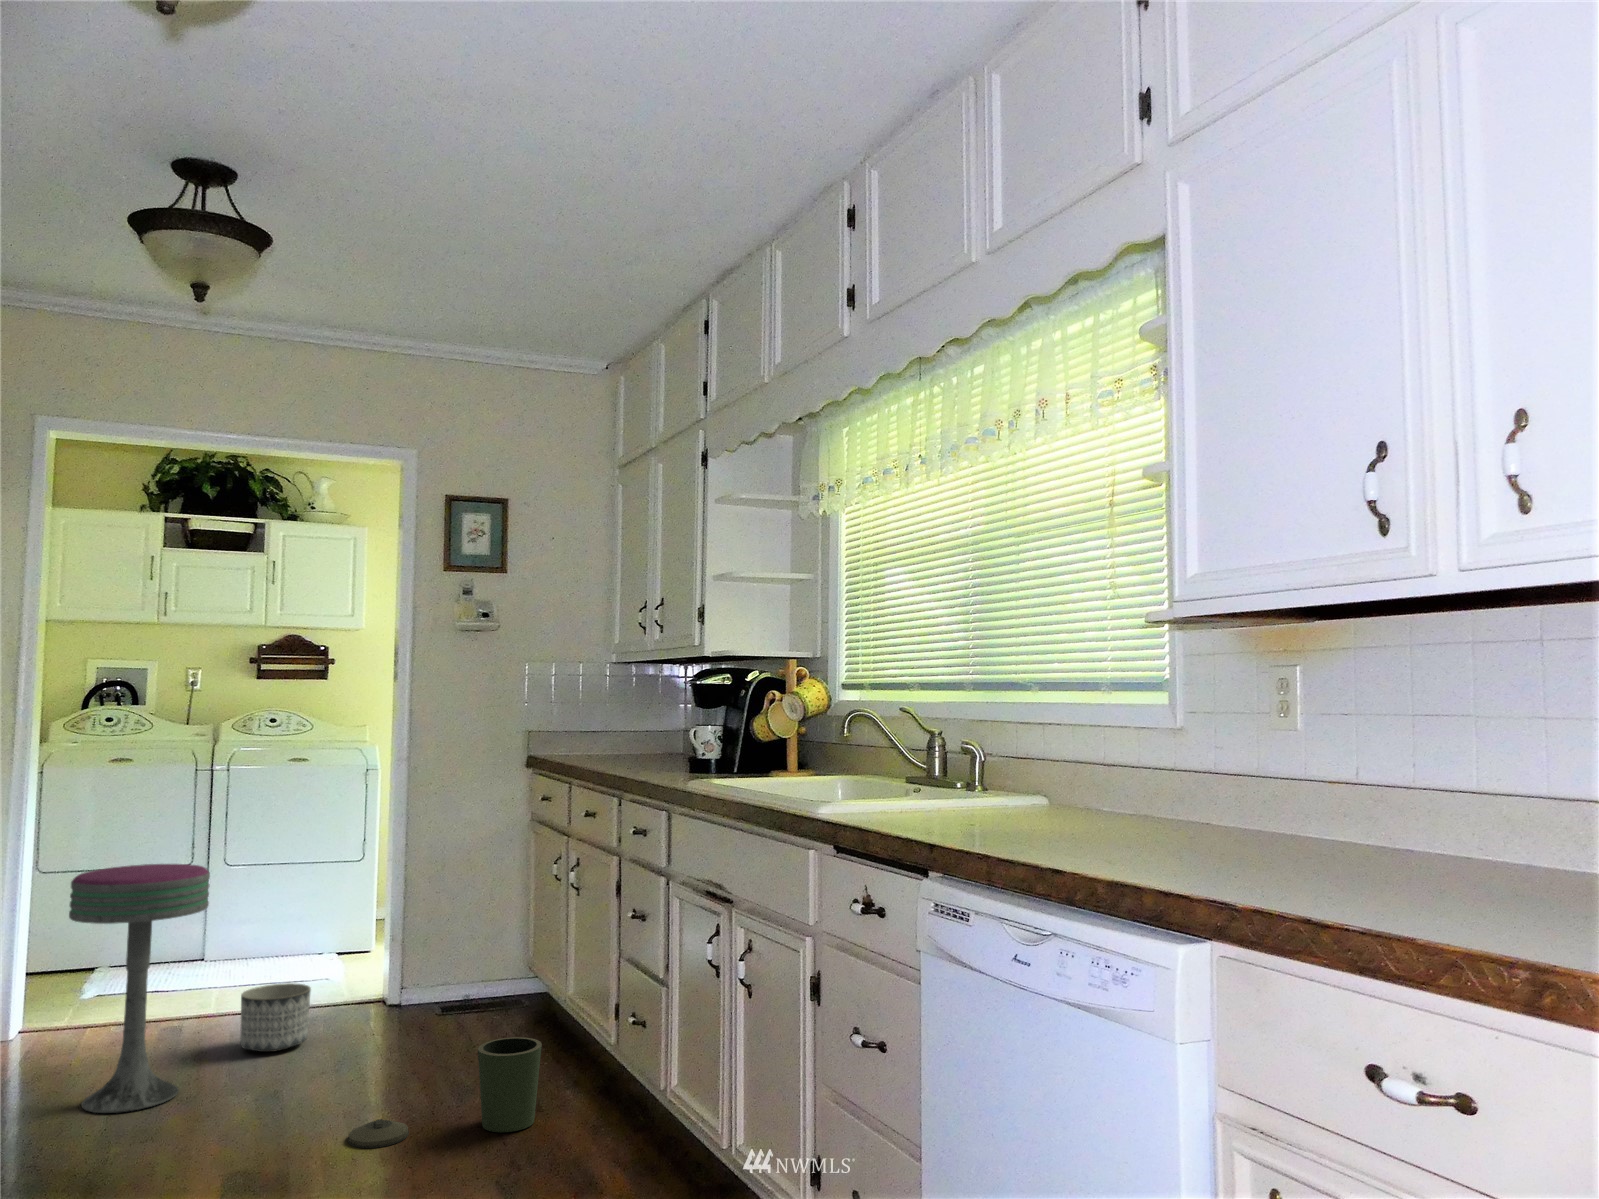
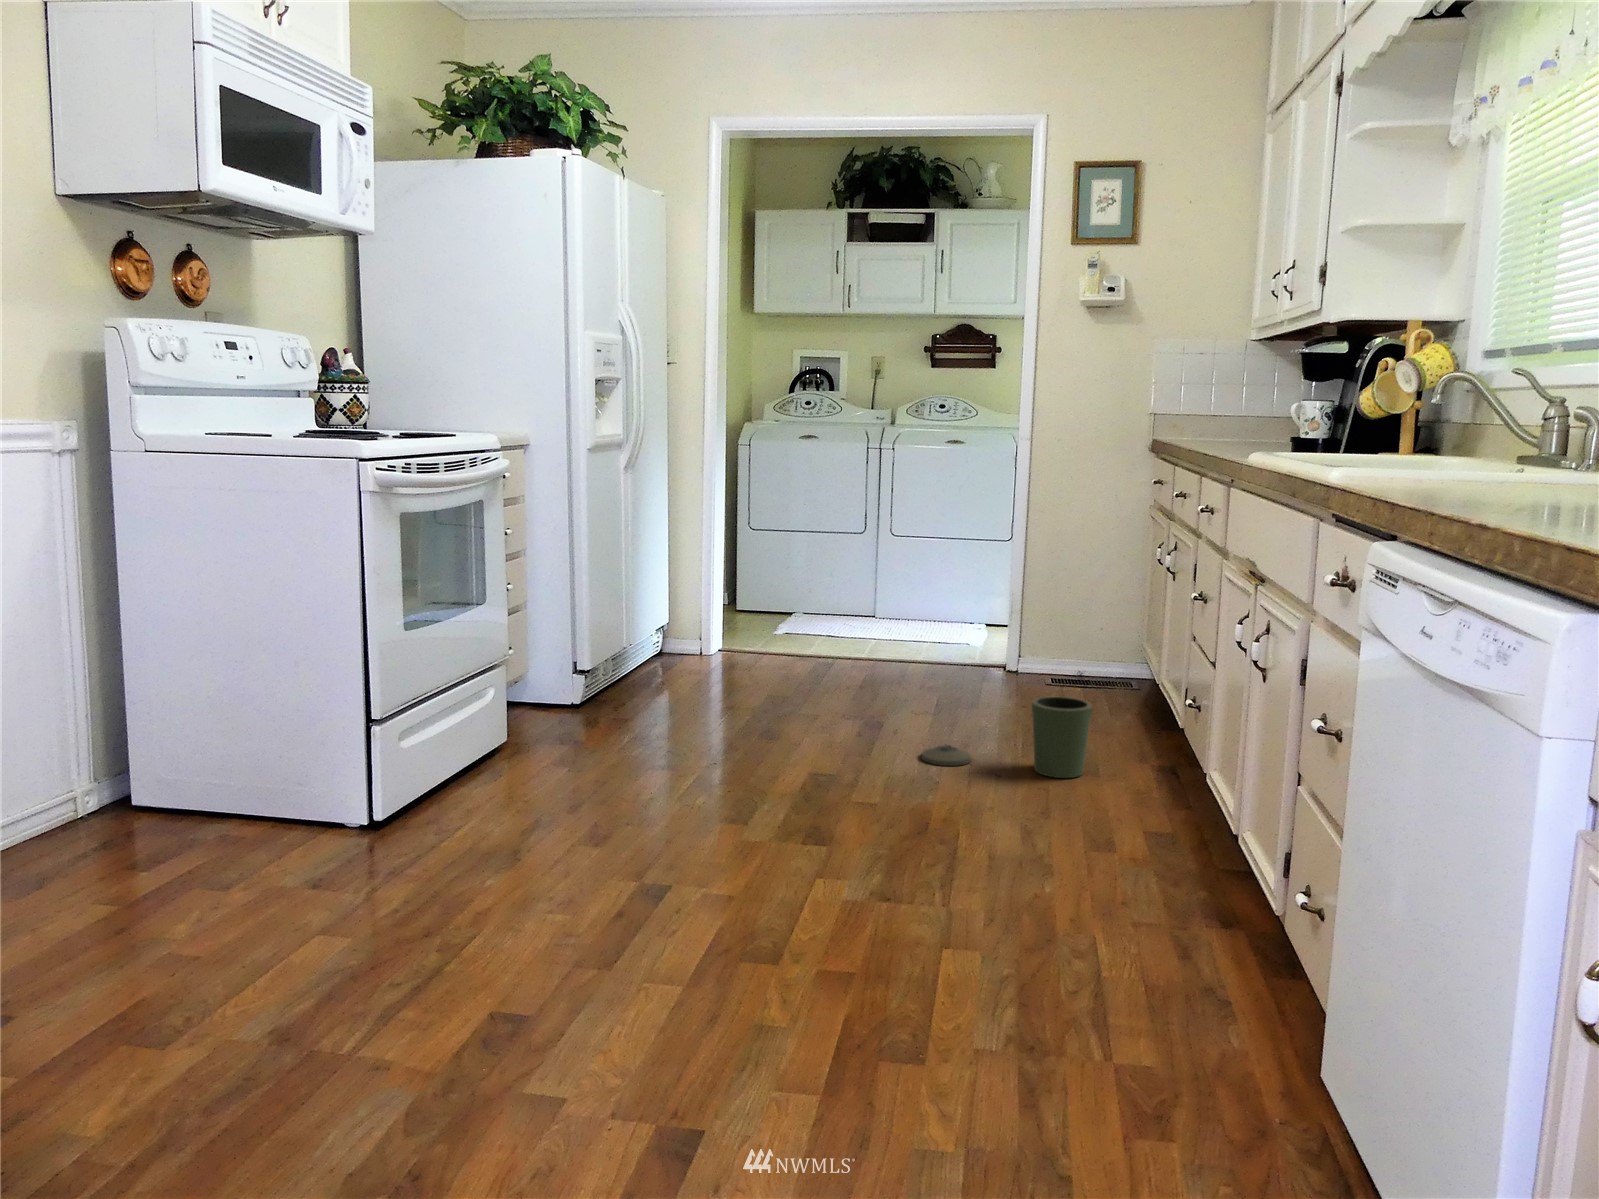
bar stool: present [69,864,210,1113] -> none [737,516,838,707]
planter: present [240,983,311,1052] -> none [875,632,931,686]

